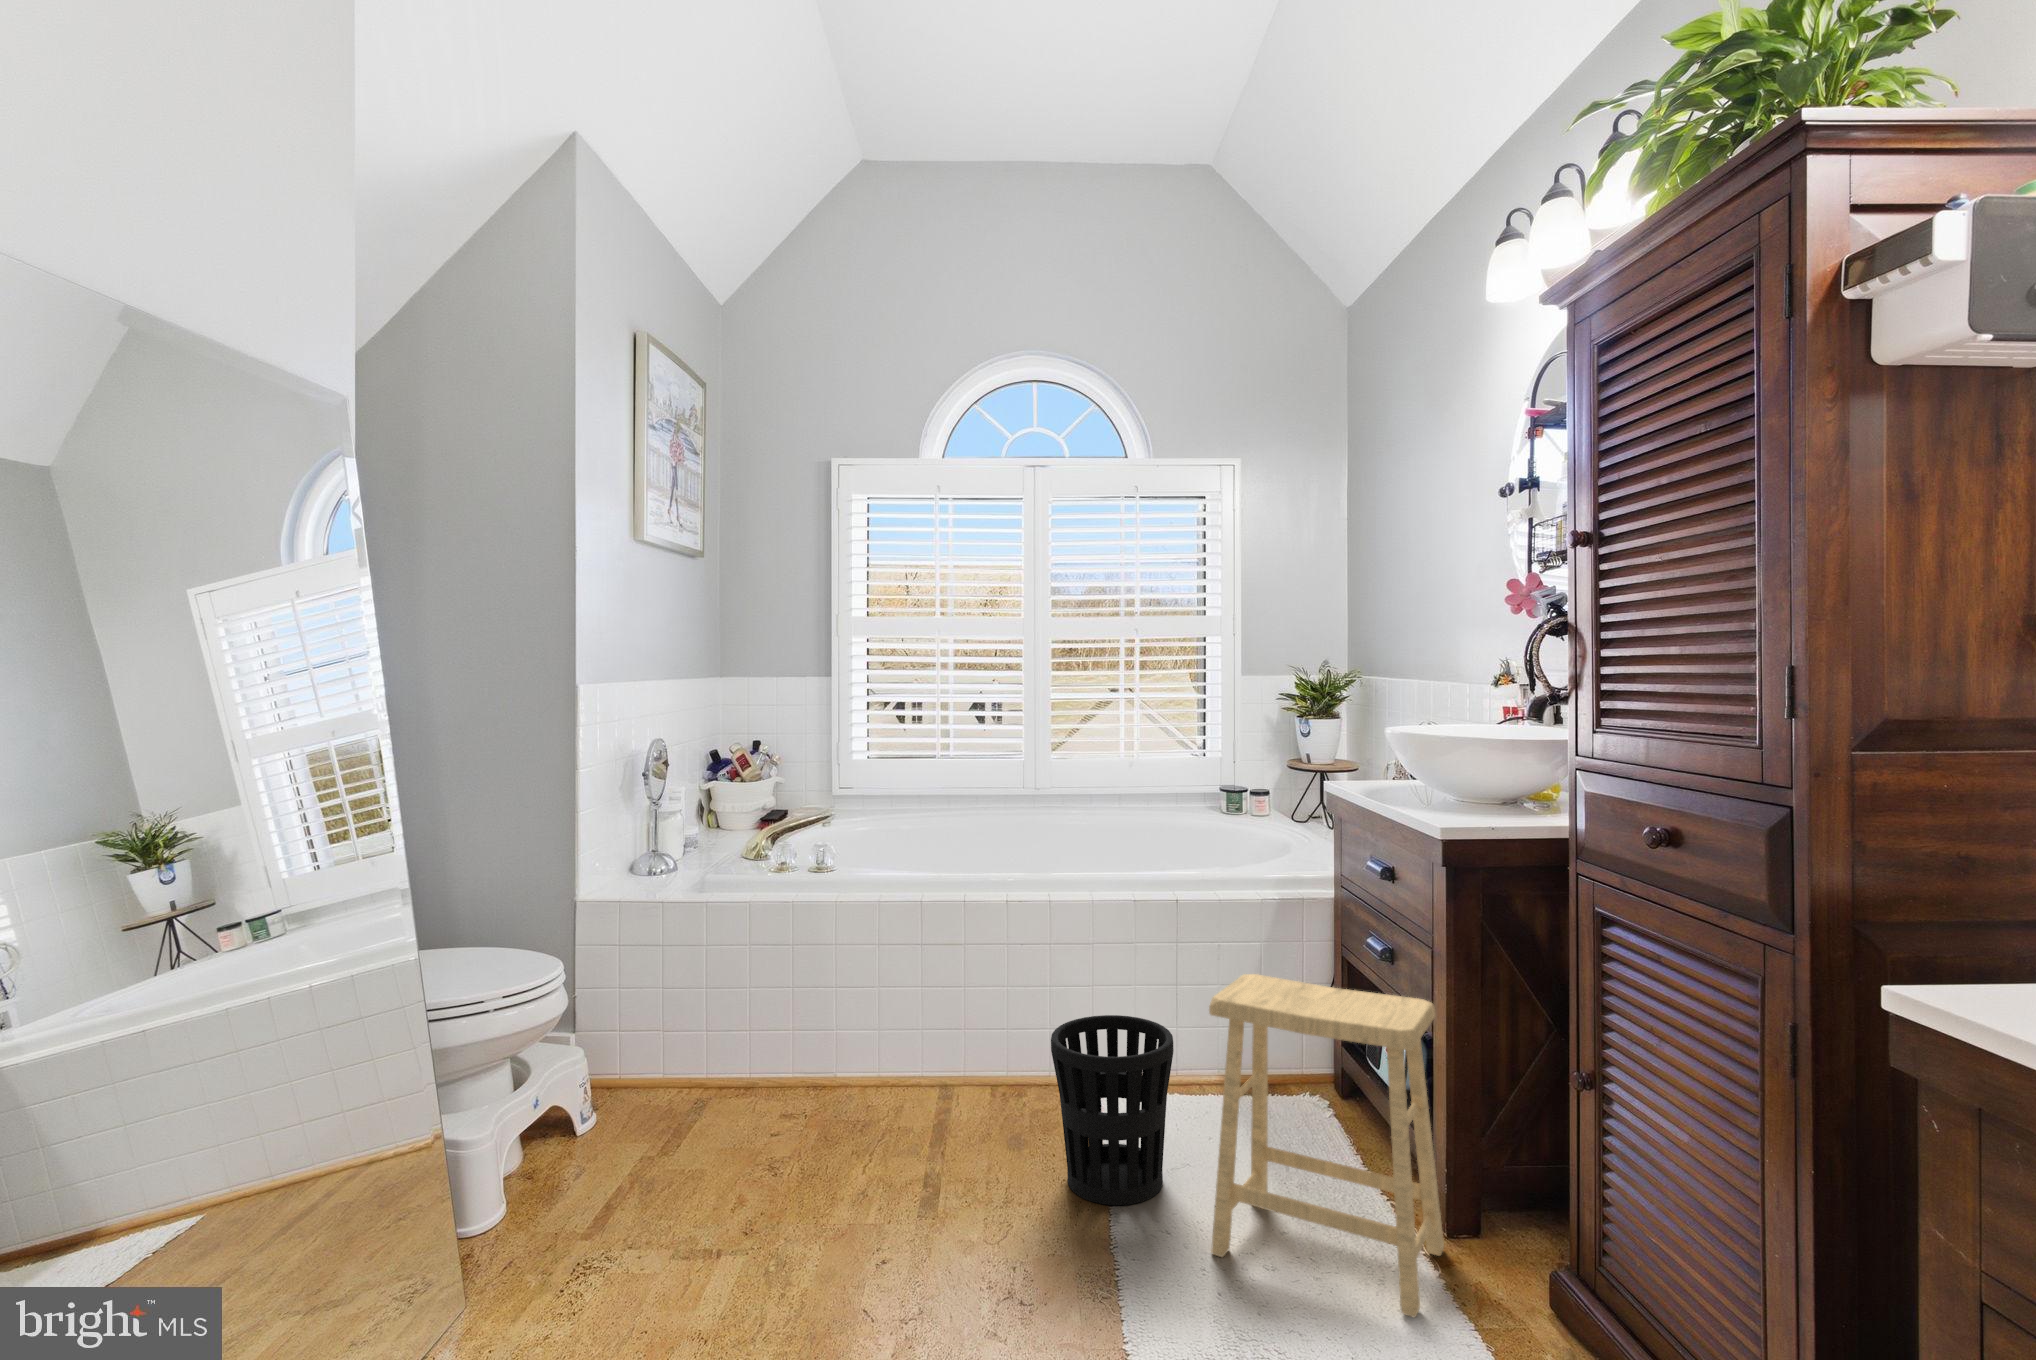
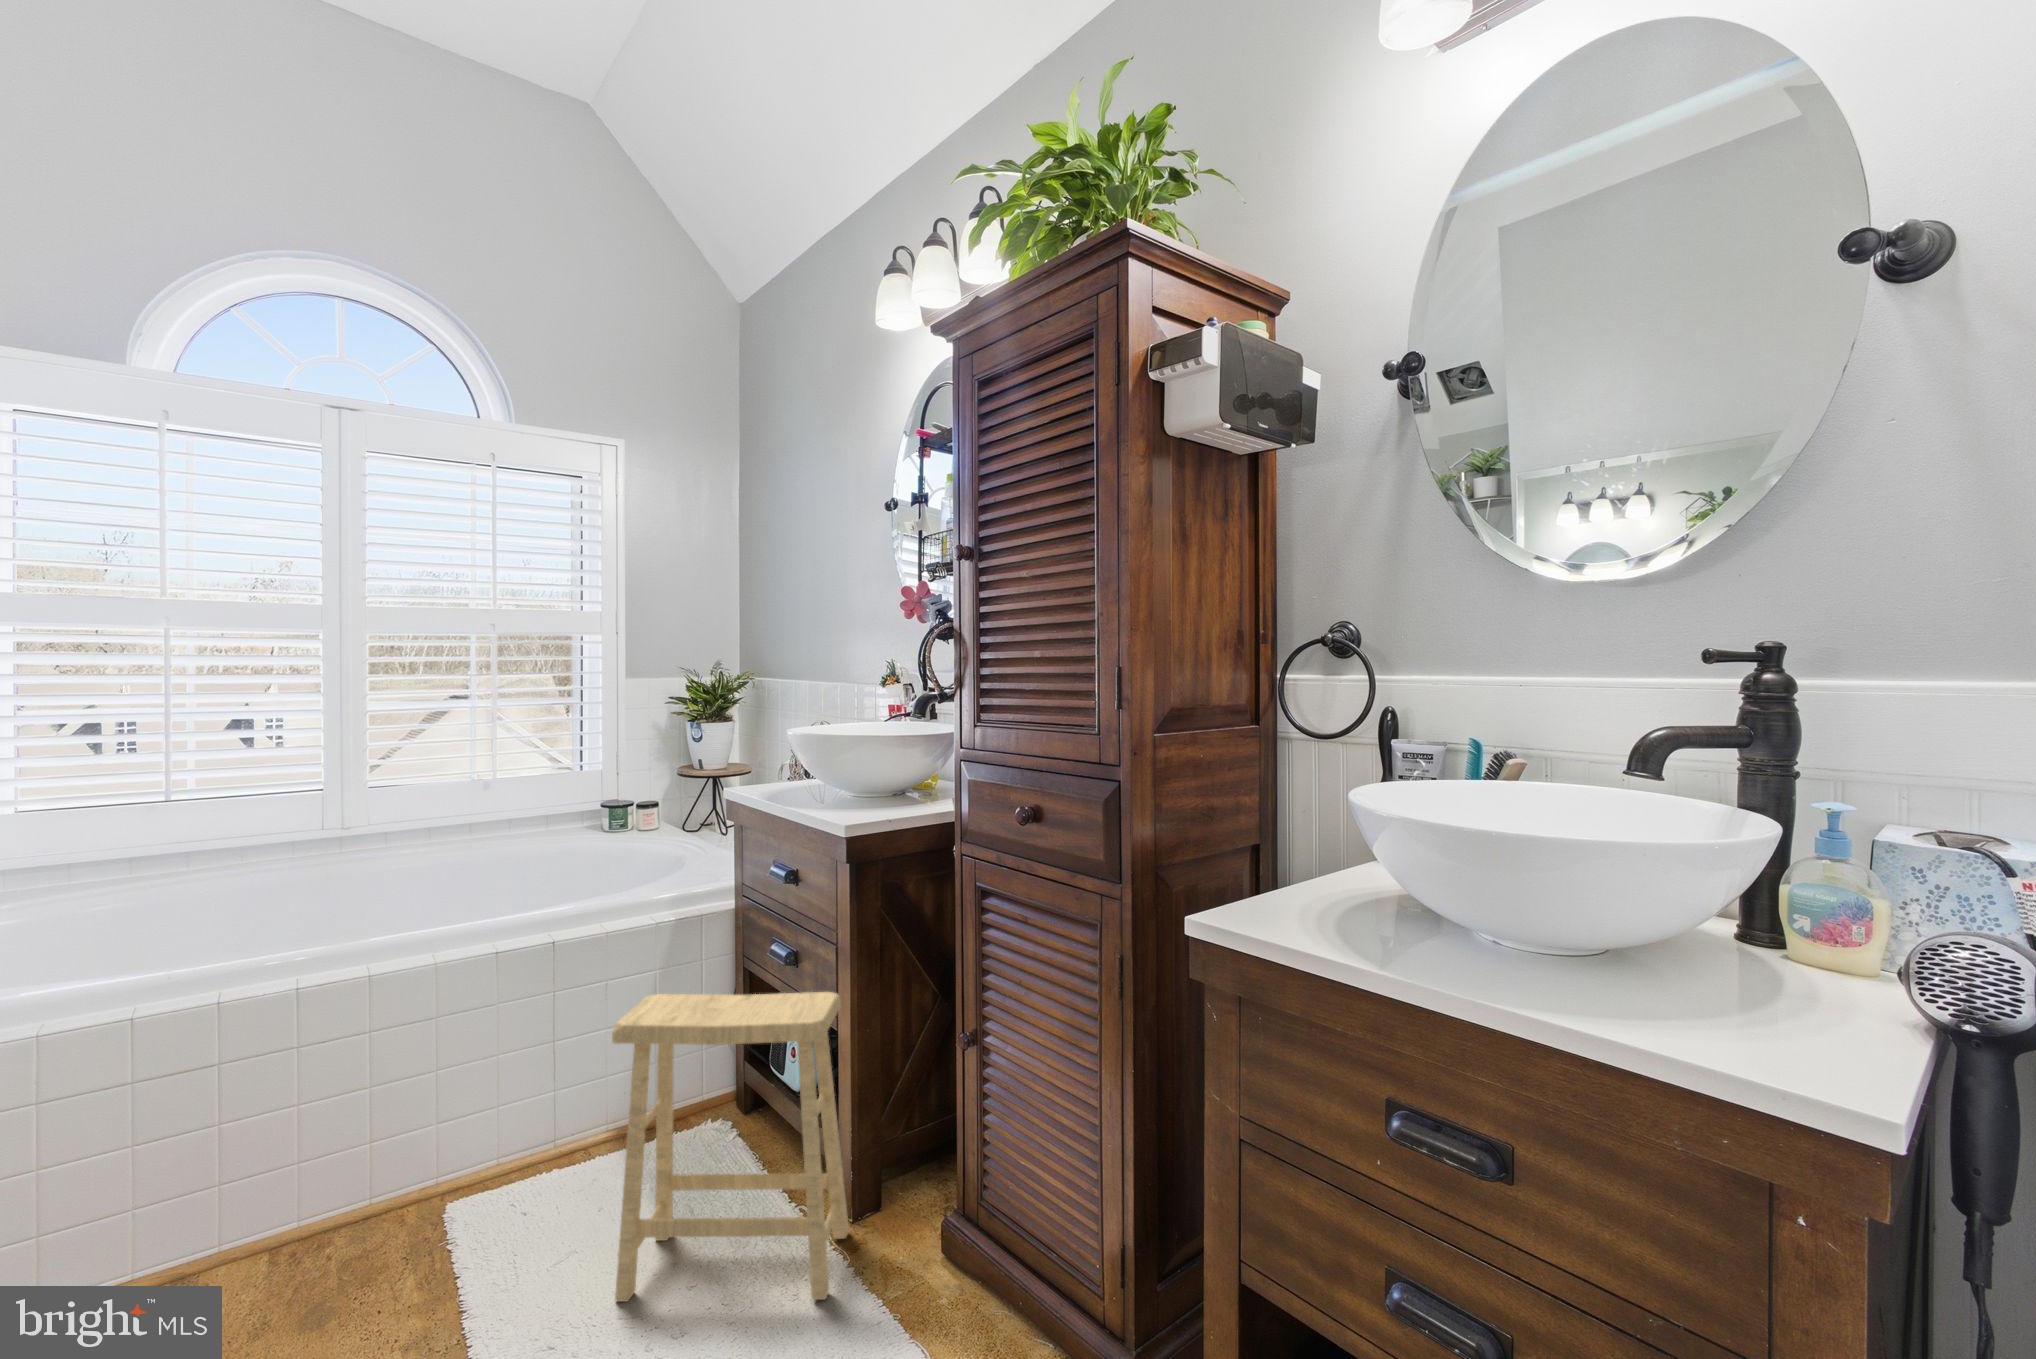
wastebasket: present [1051,1015,1174,1205] -> none [411,1067,566,1287]

